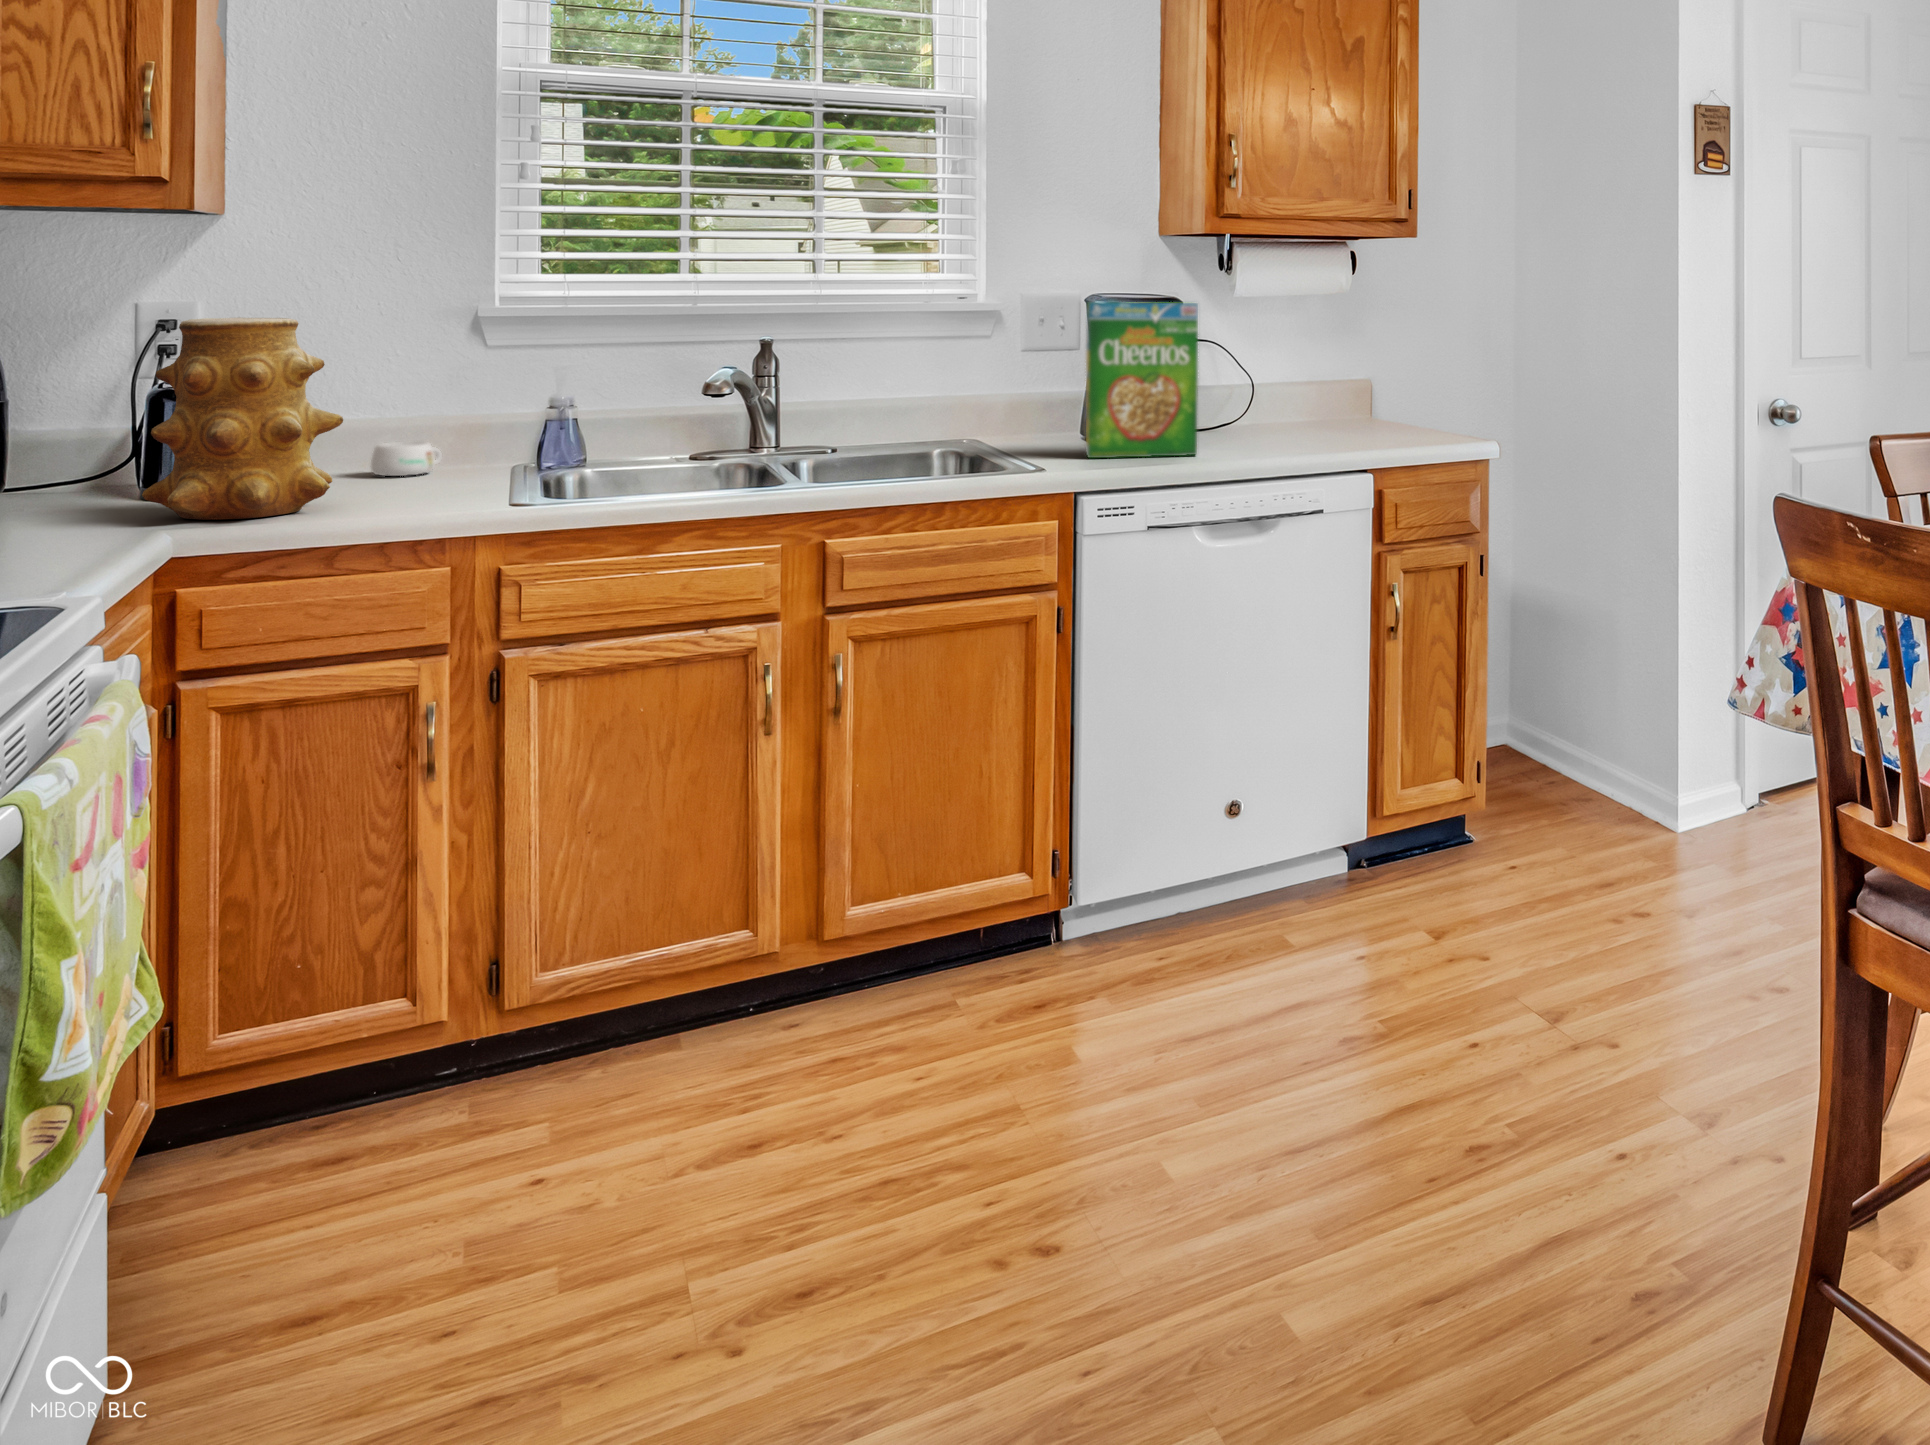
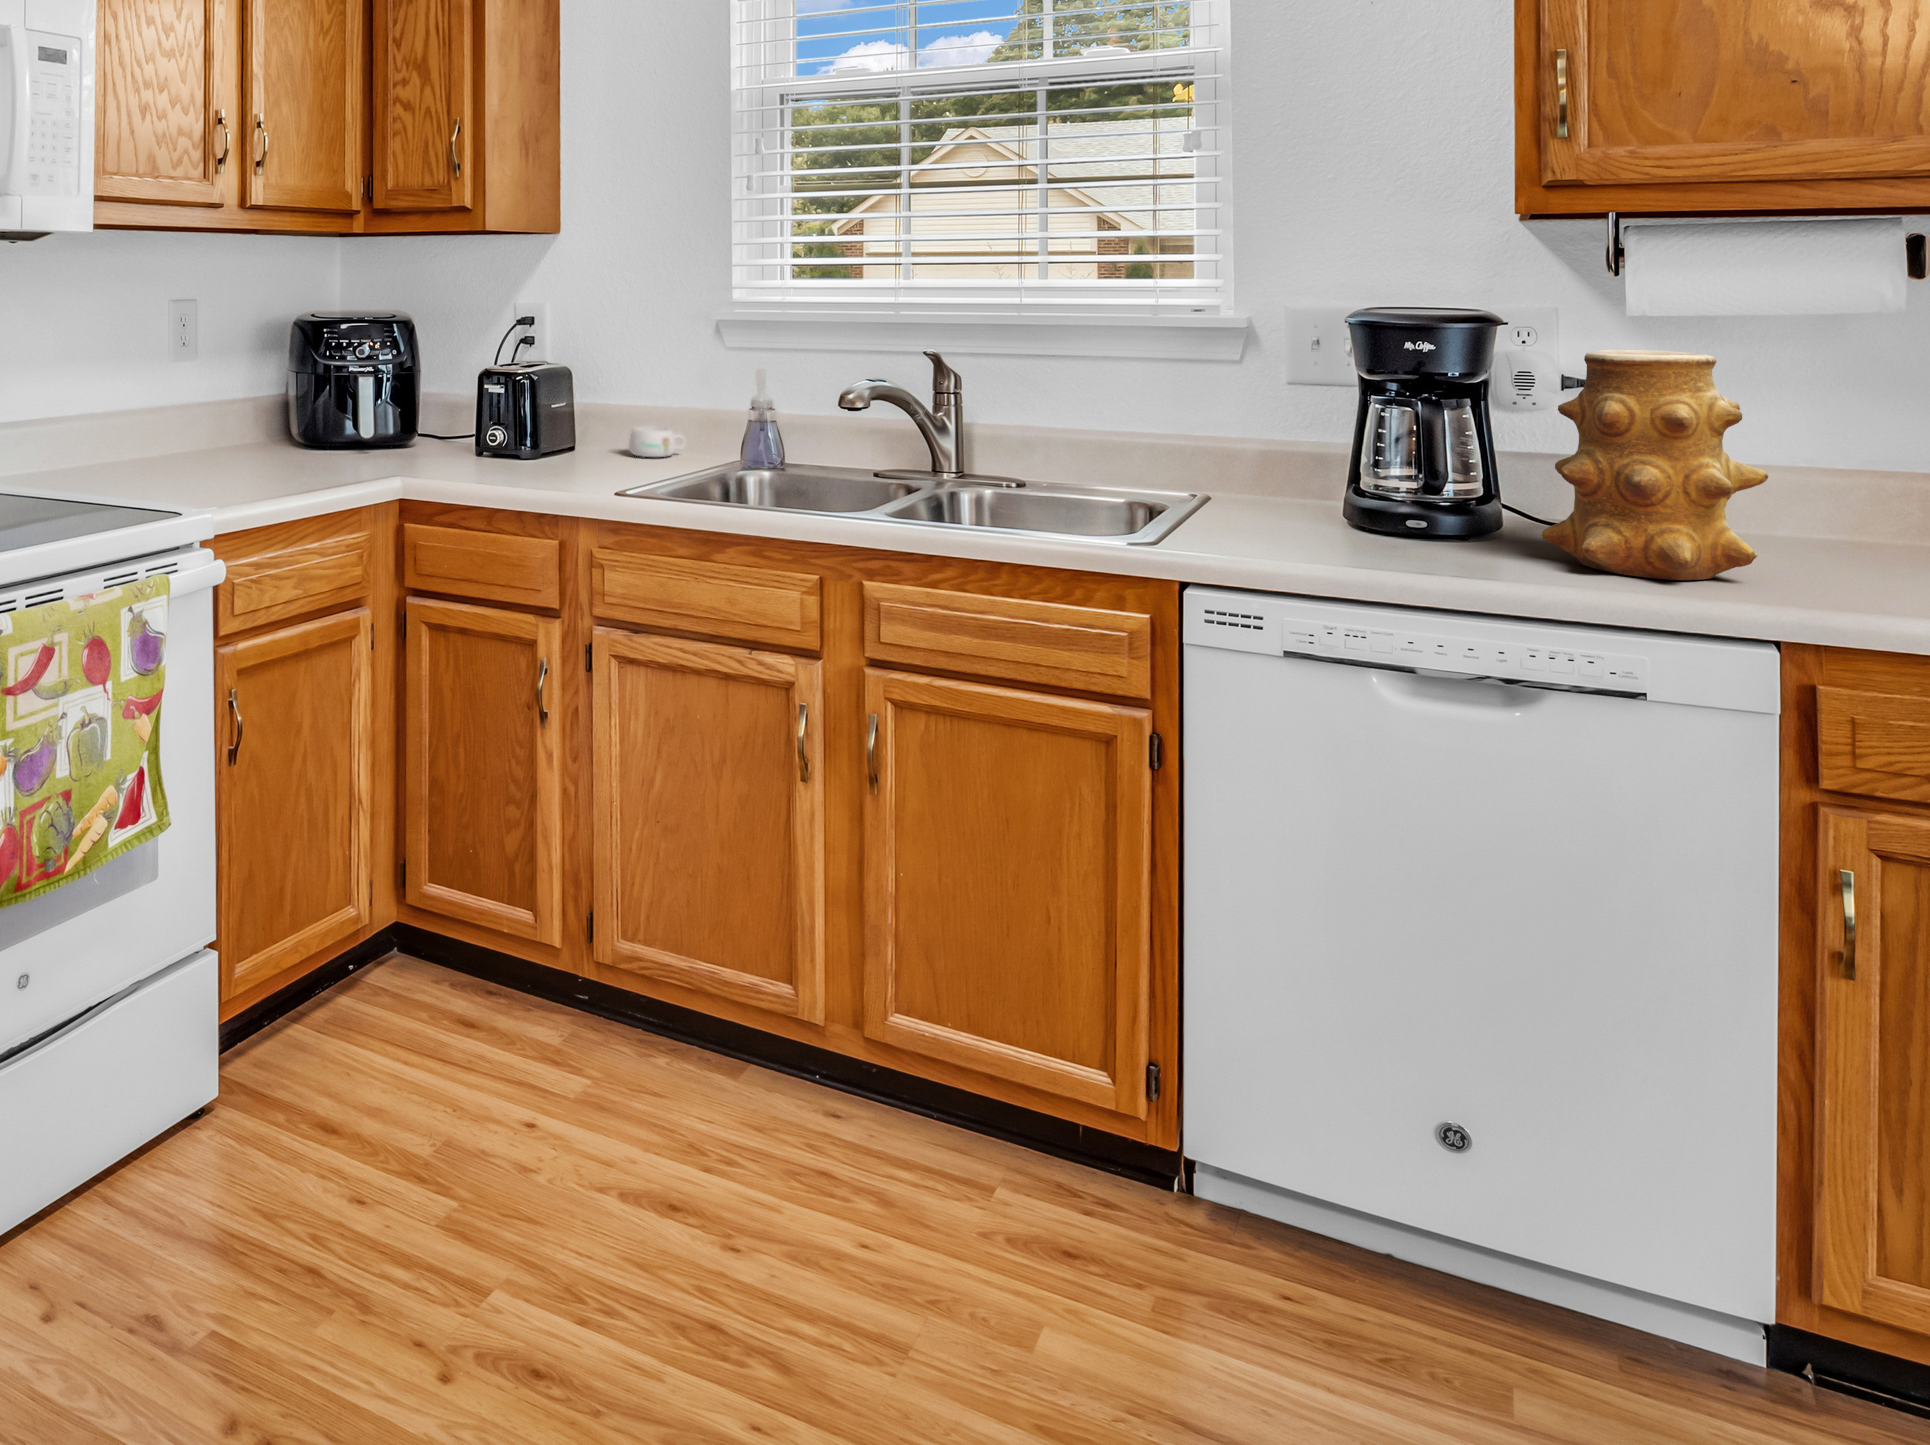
cereal box: present [1086,302,1198,458] -> none [1283,327,1475,562]
vase: present [142,317,343,520] -> present [1541,350,1768,580]

